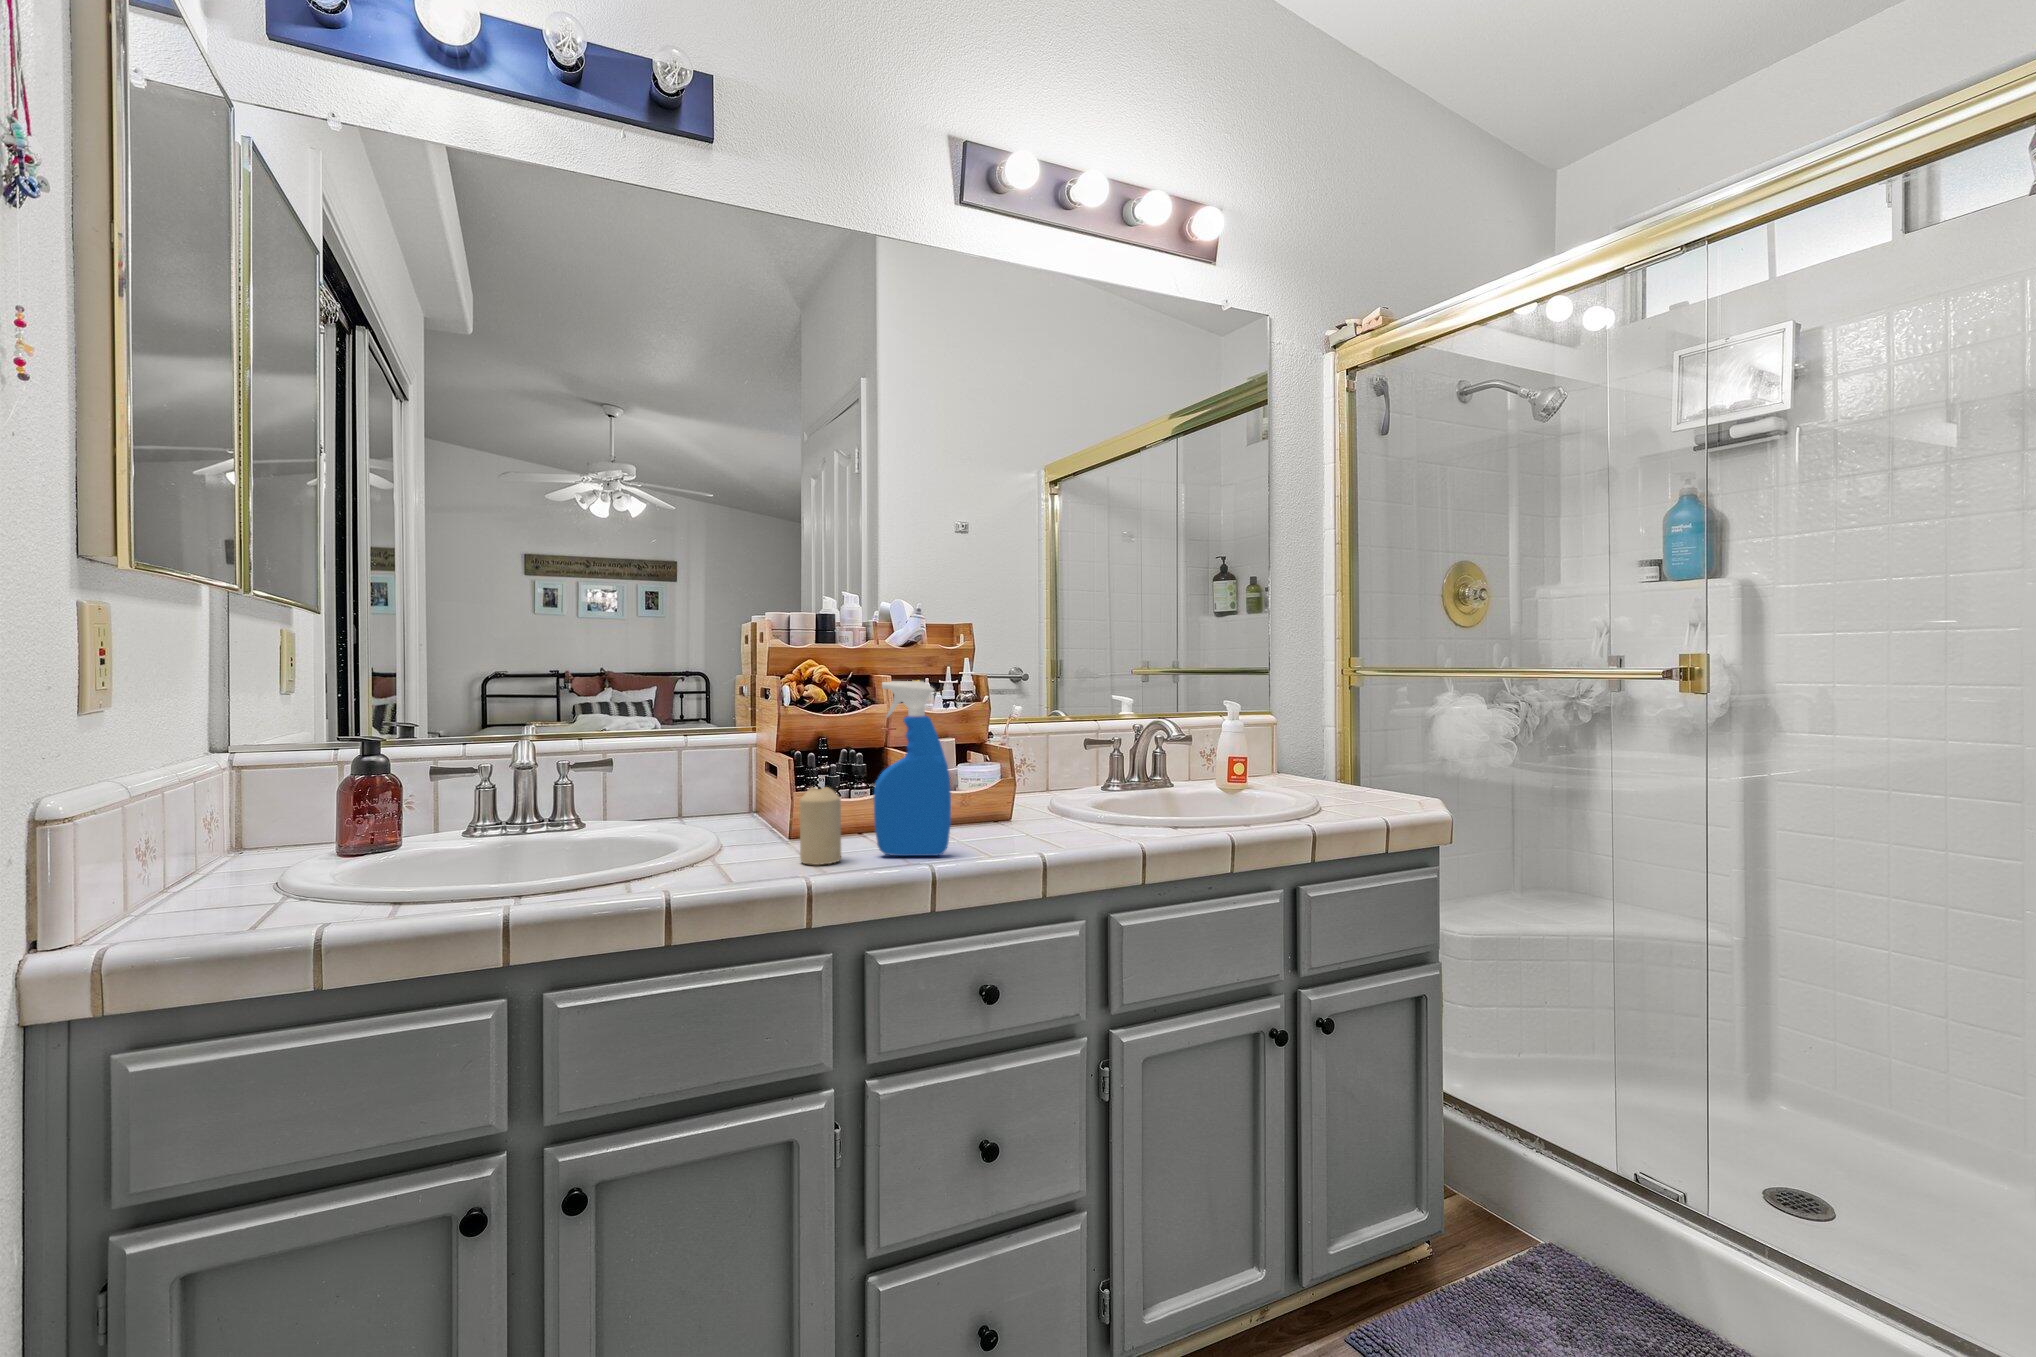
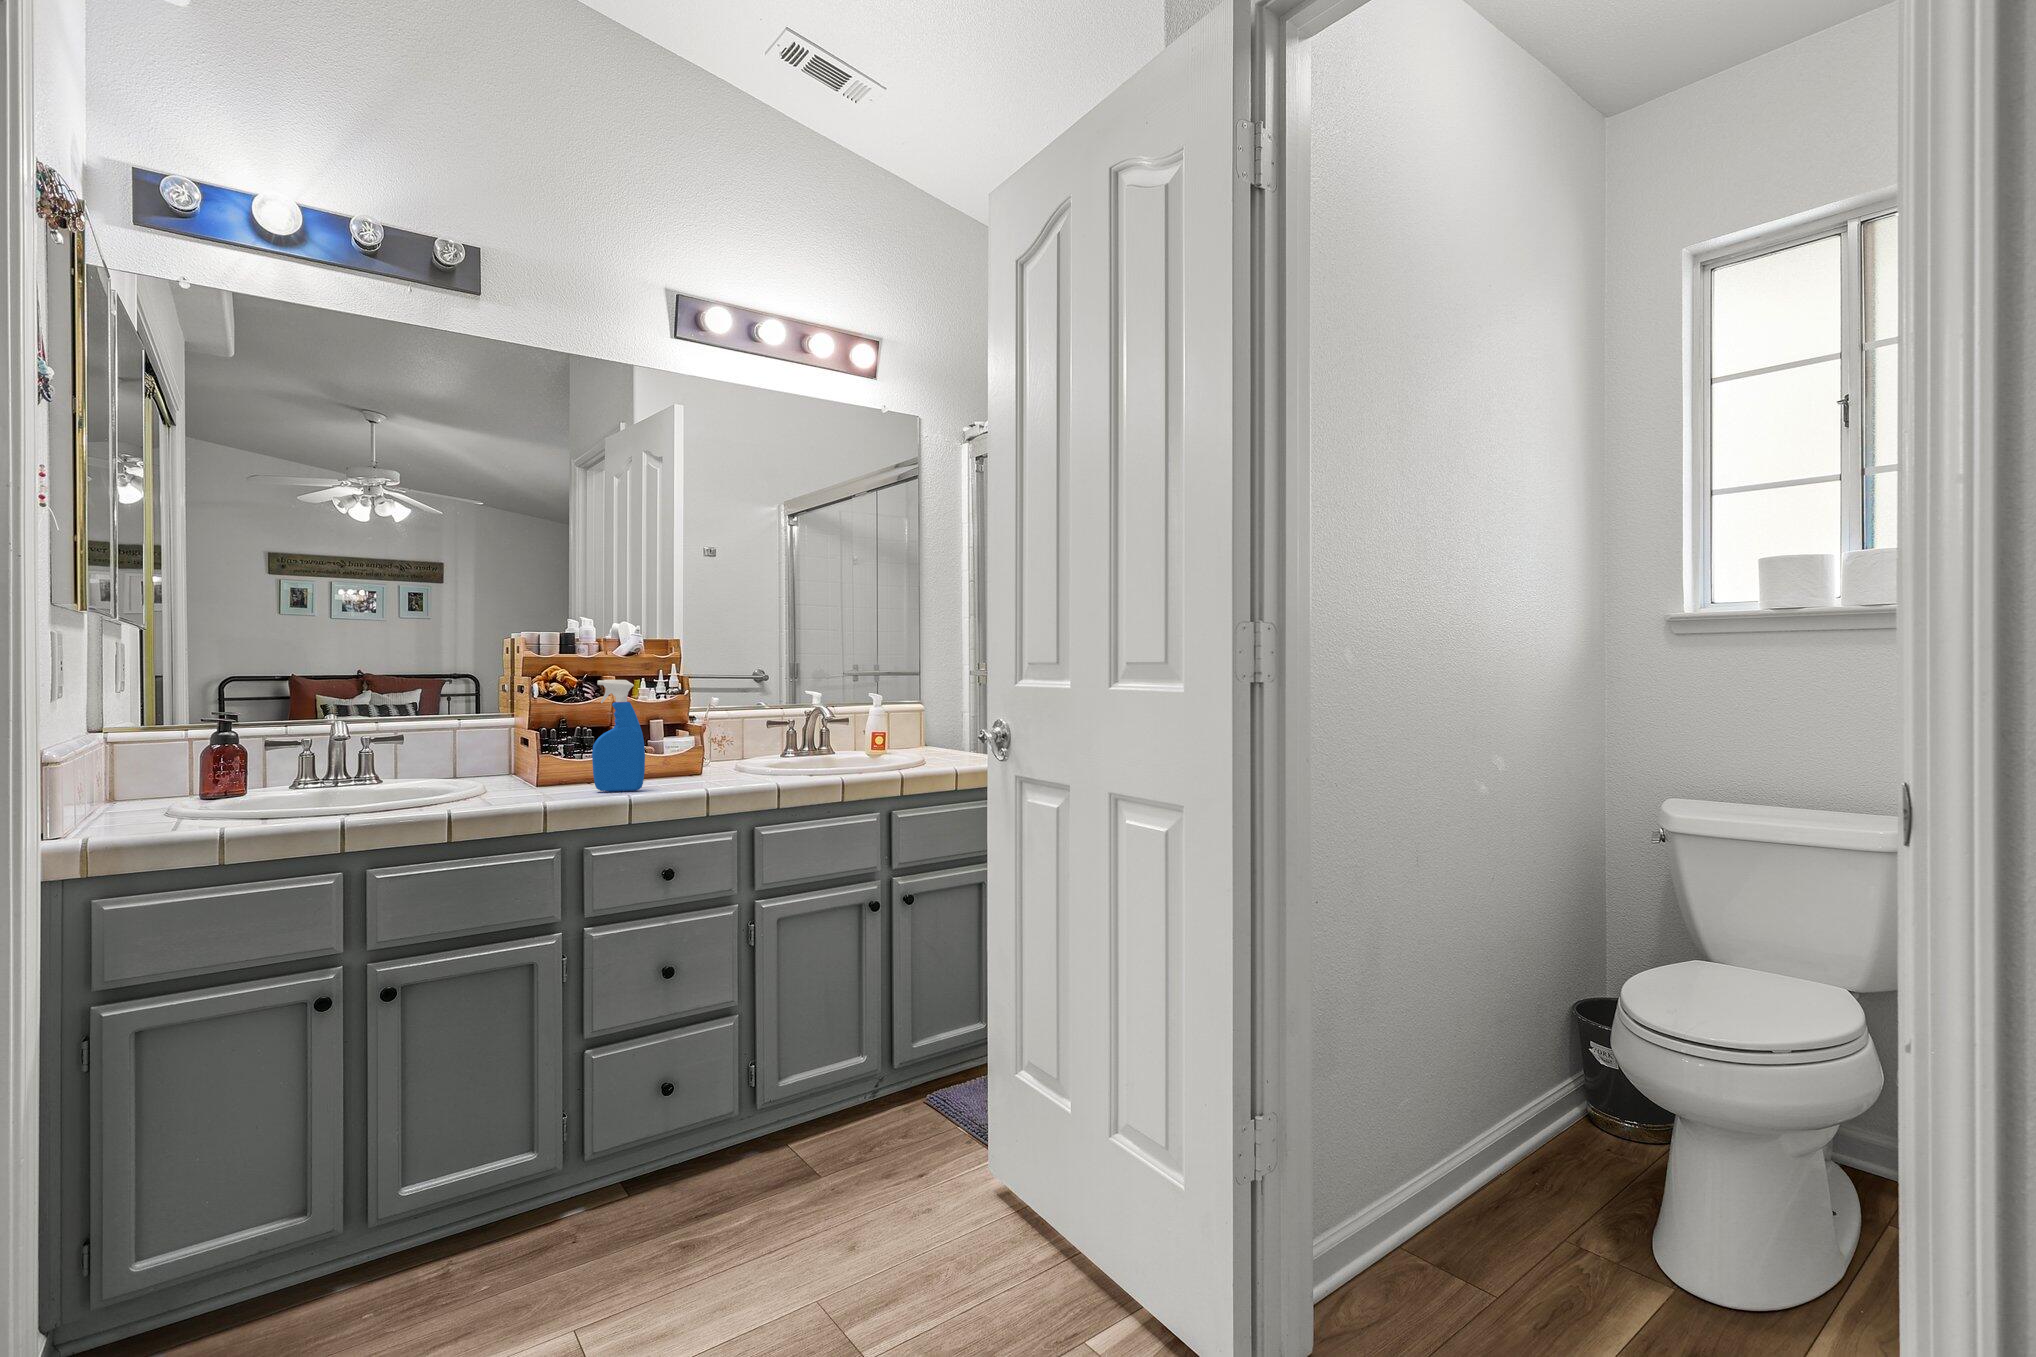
candle: present [799,787,841,865] -> none [540,748,569,796]

